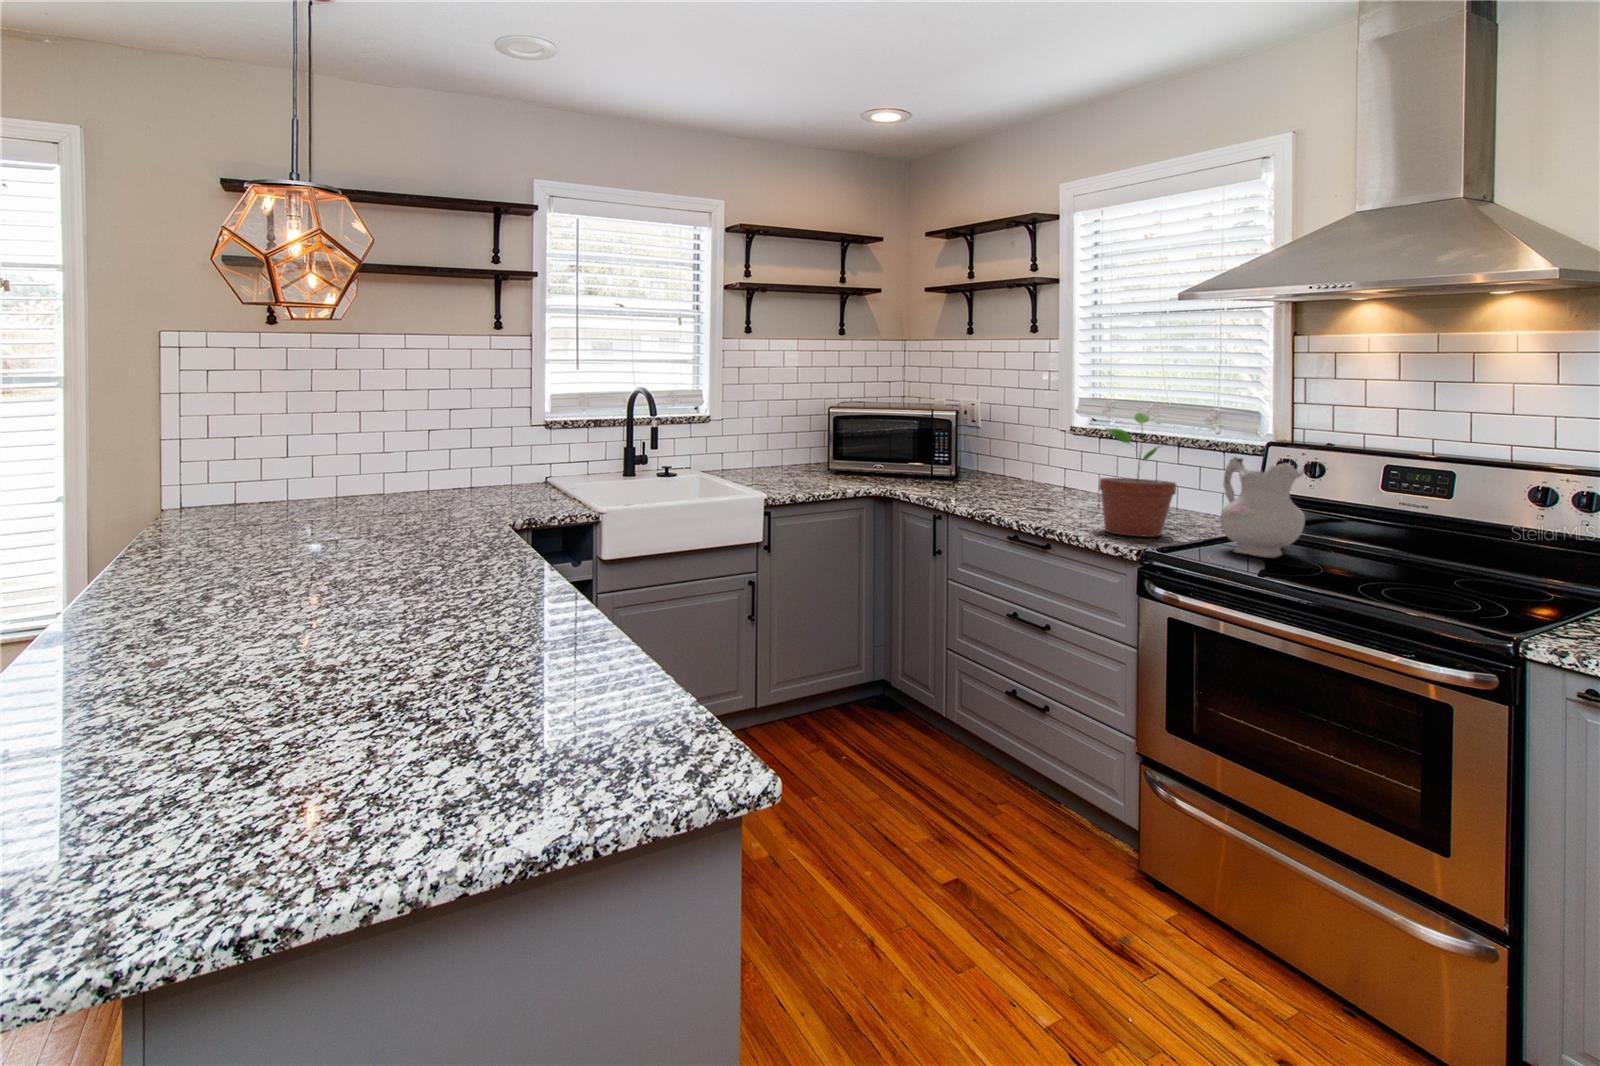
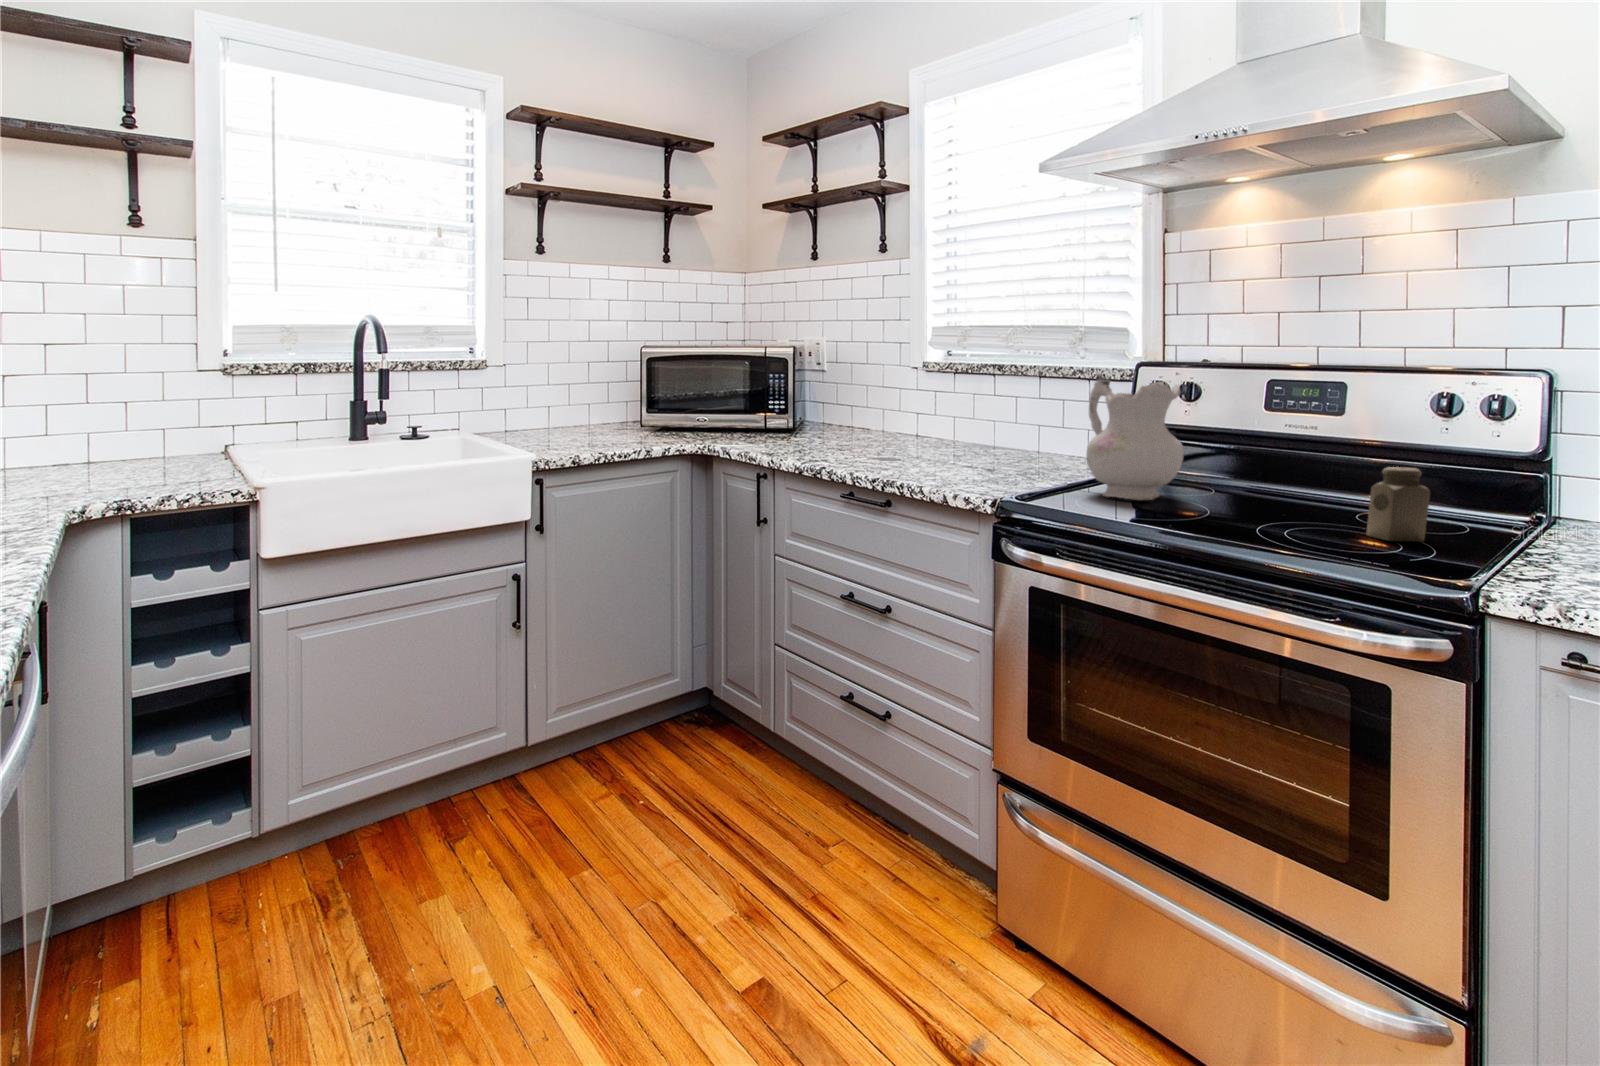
potted plant: present [1099,413,1176,537] -> none [945,331,1035,483]
salt shaker: none [1462,544,1519,606] -> present [1367,467,1430,541]

